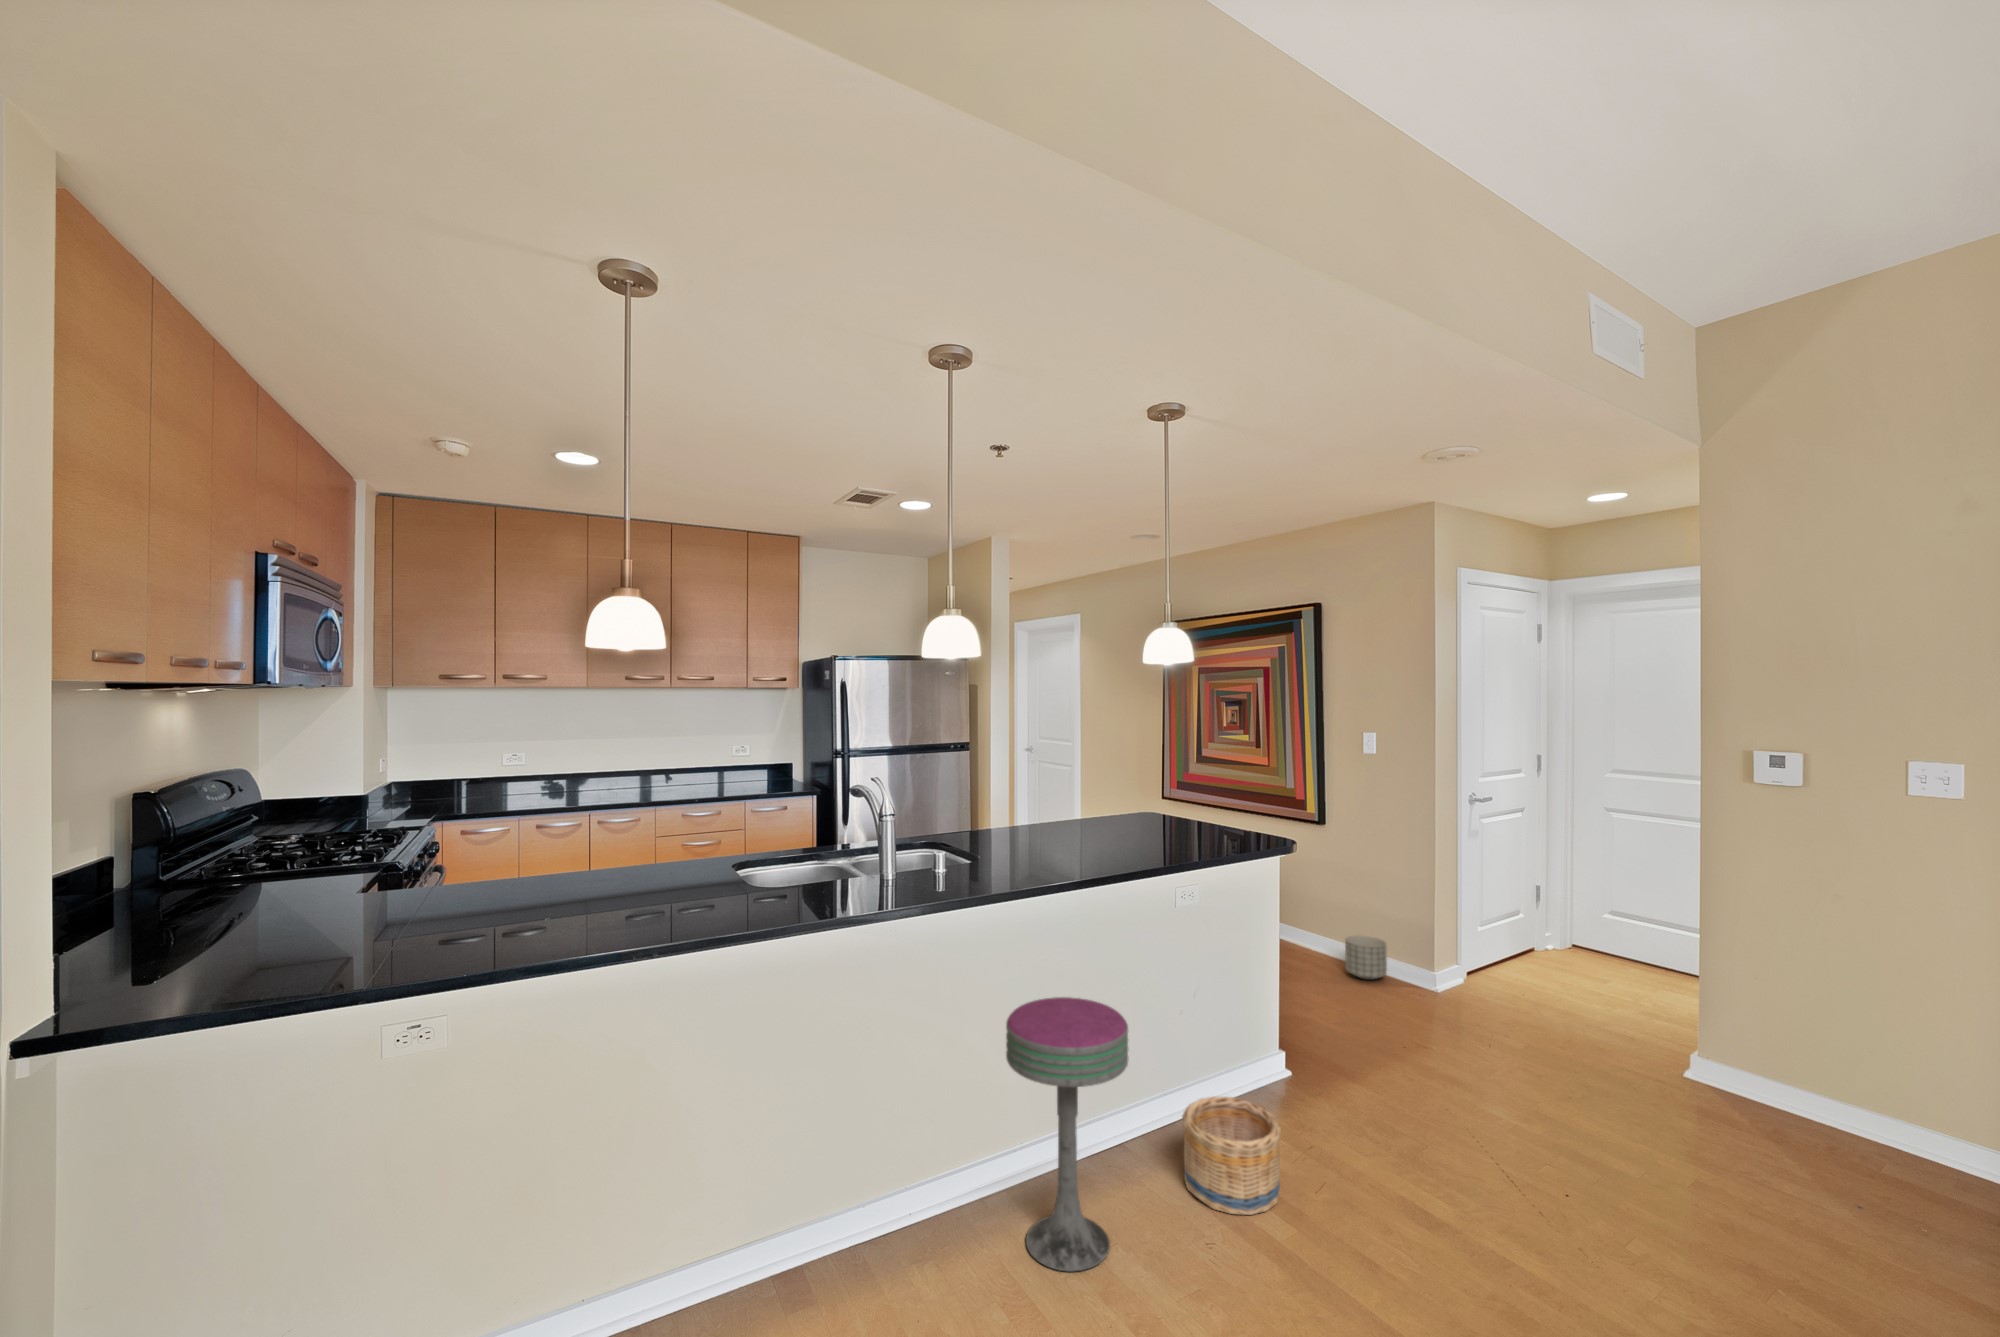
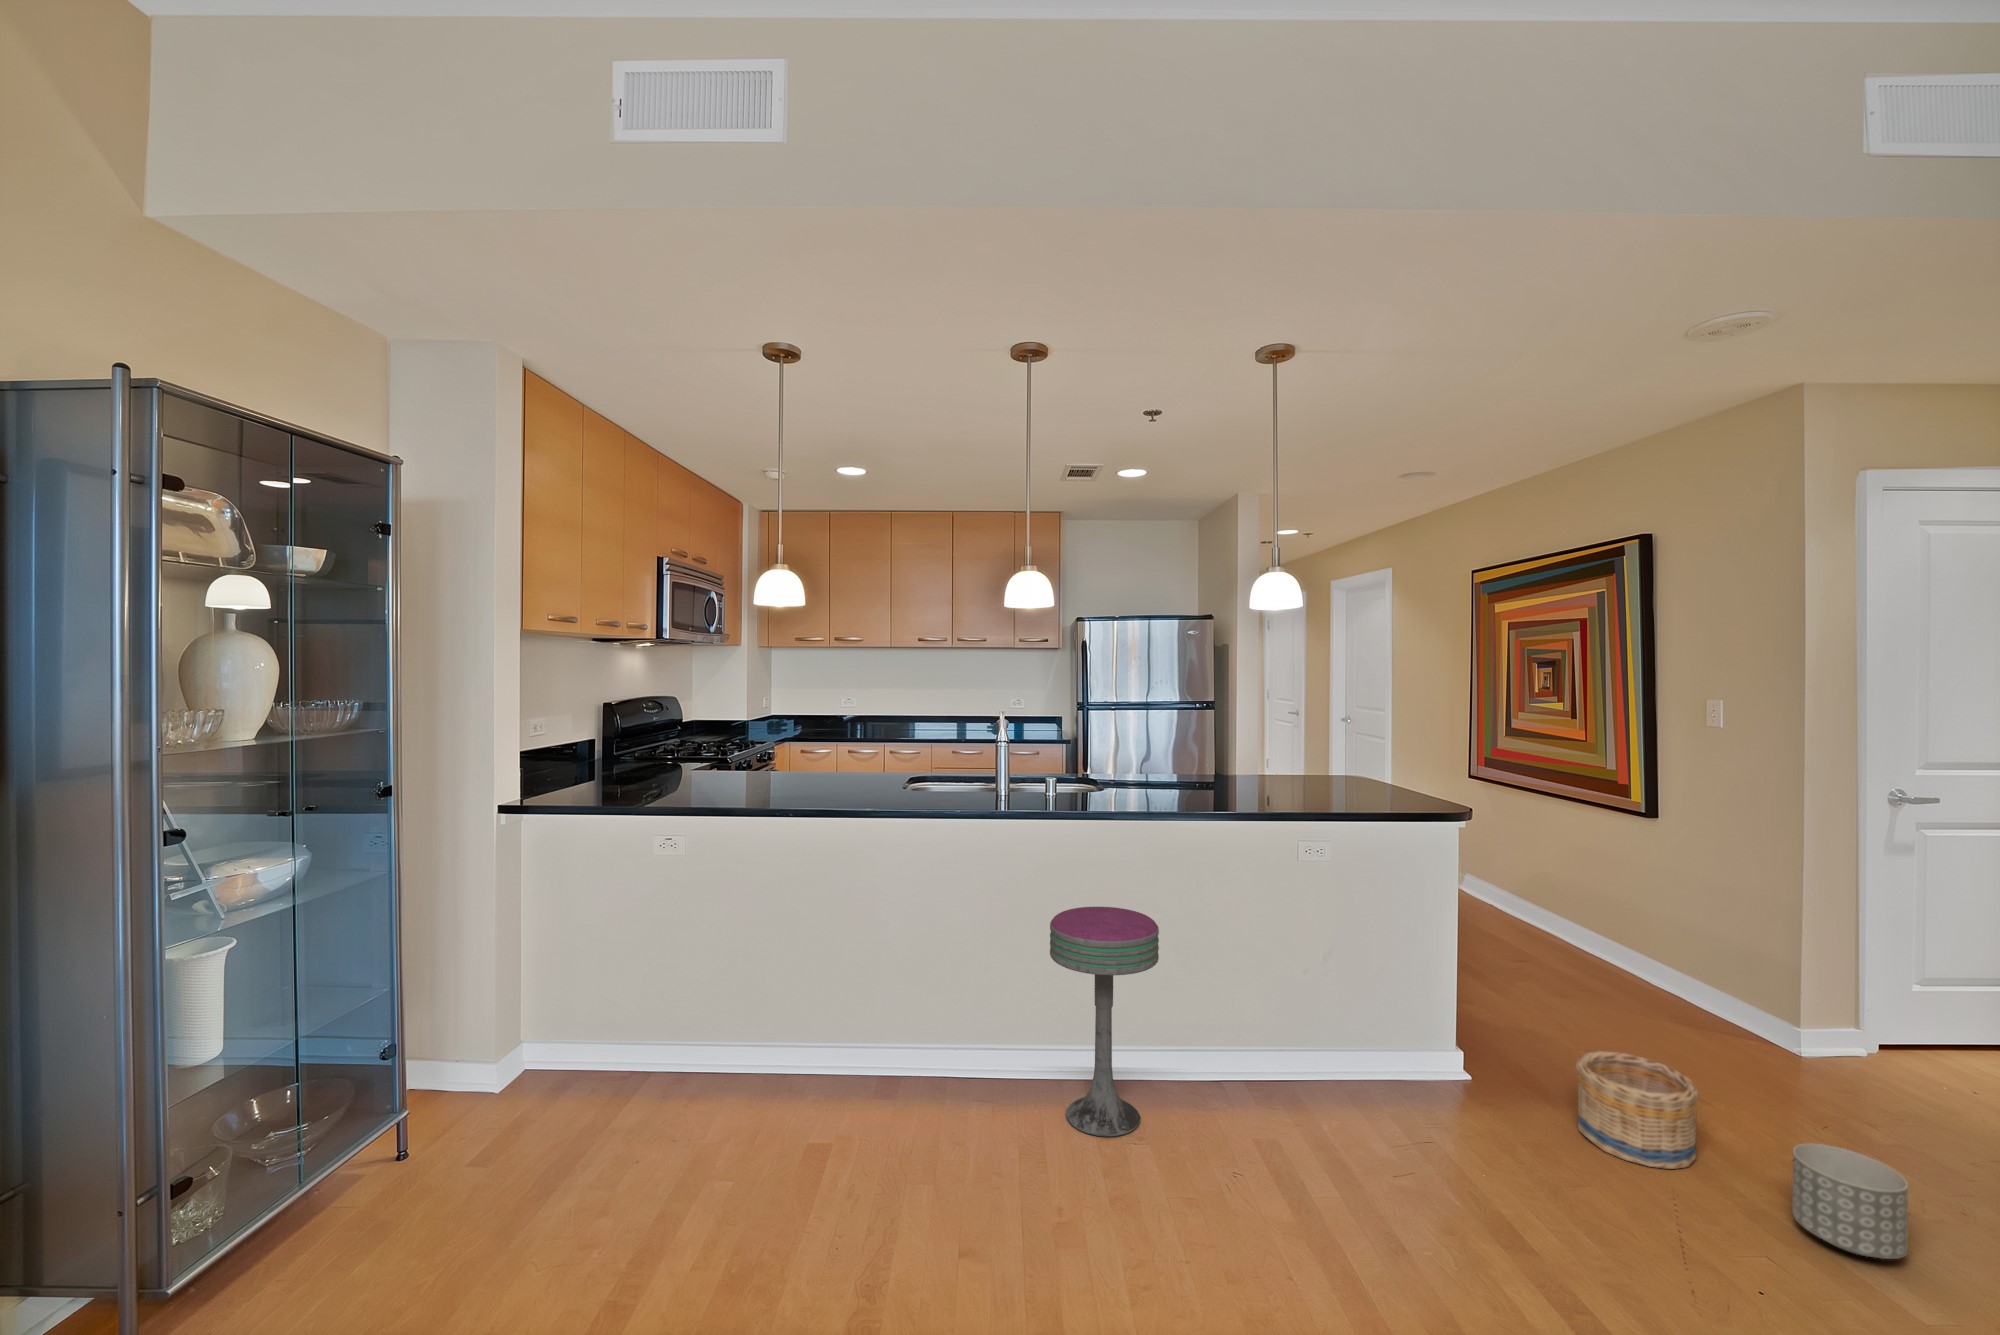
planter: present [1345,935,1387,980] -> present [1792,1143,1908,1259]
basket: present [1182,1096,1281,1215] -> present [1576,1051,1699,1169]

